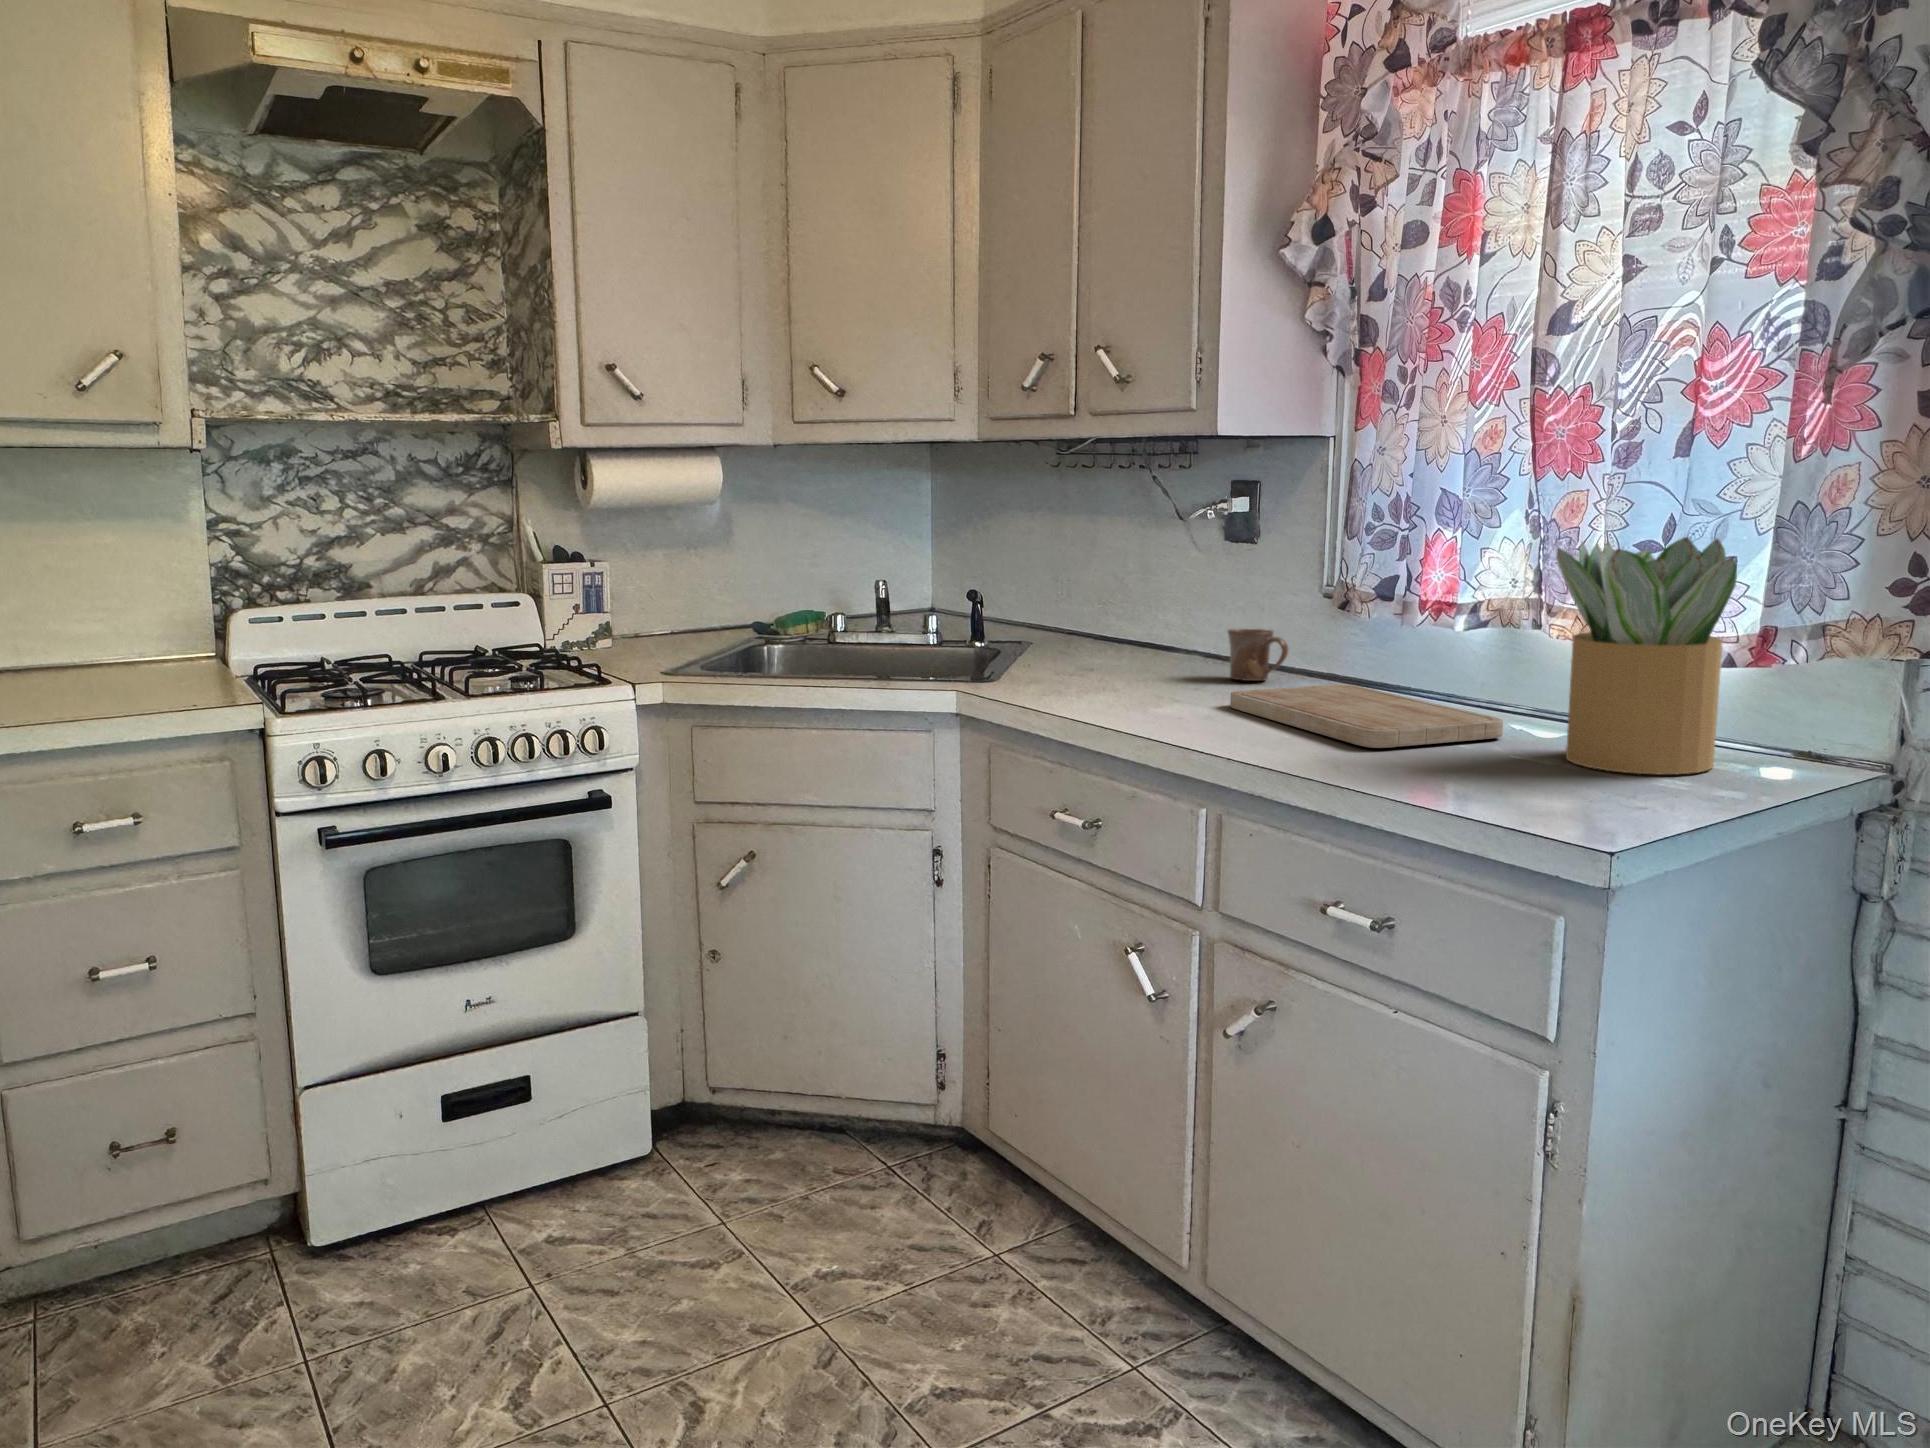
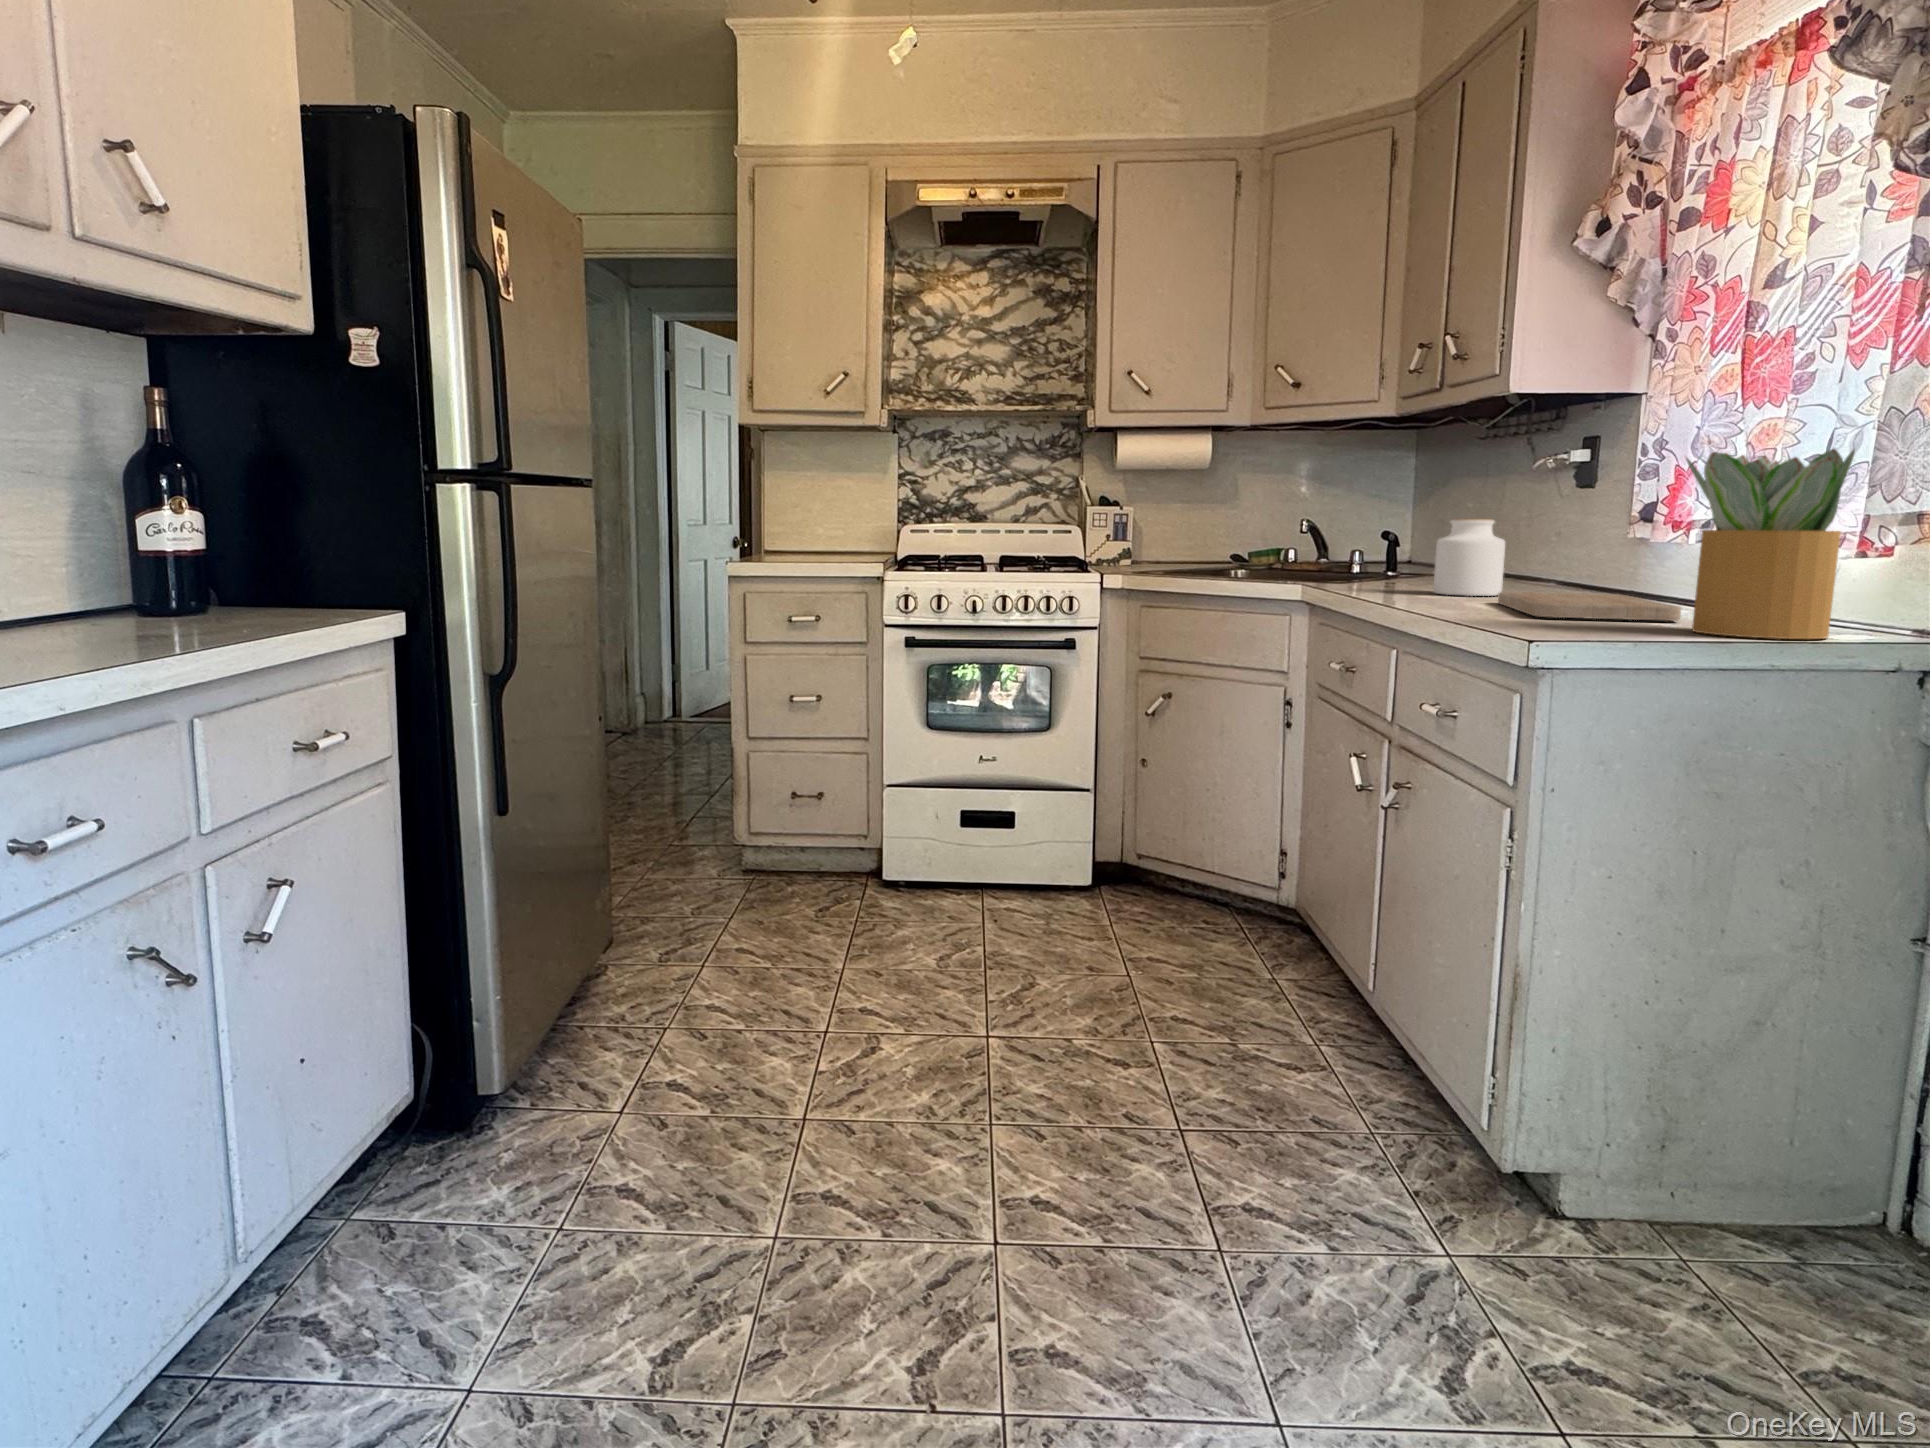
jar: none [1106,587,1187,690] -> present [1433,519,1505,596]
mug: present [1228,629,1288,681] -> none [1549,556,1598,597]

